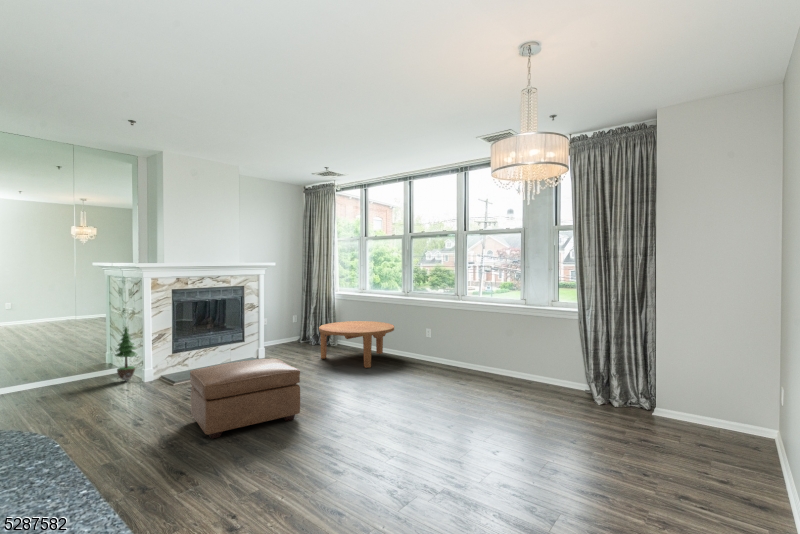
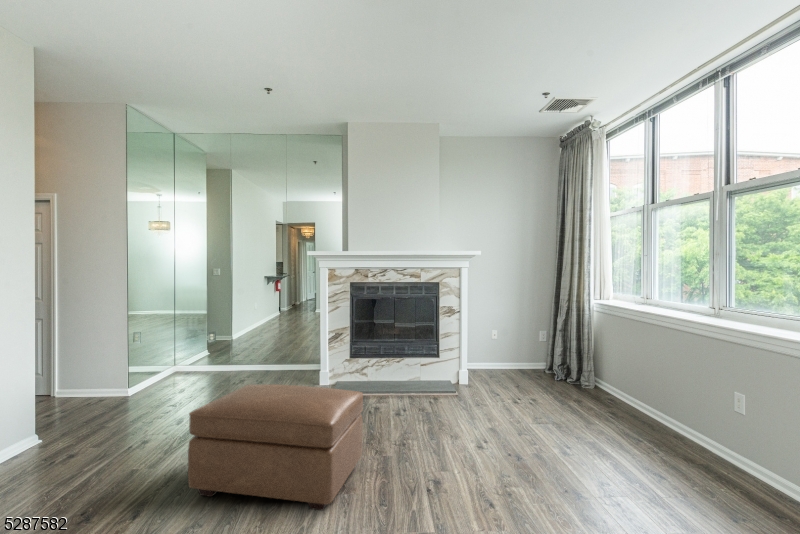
coffee table: present [319,321,394,368] -> none [524,349,672,445]
potted tree: present [115,328,137,381] -> none [296,320,317,379]

